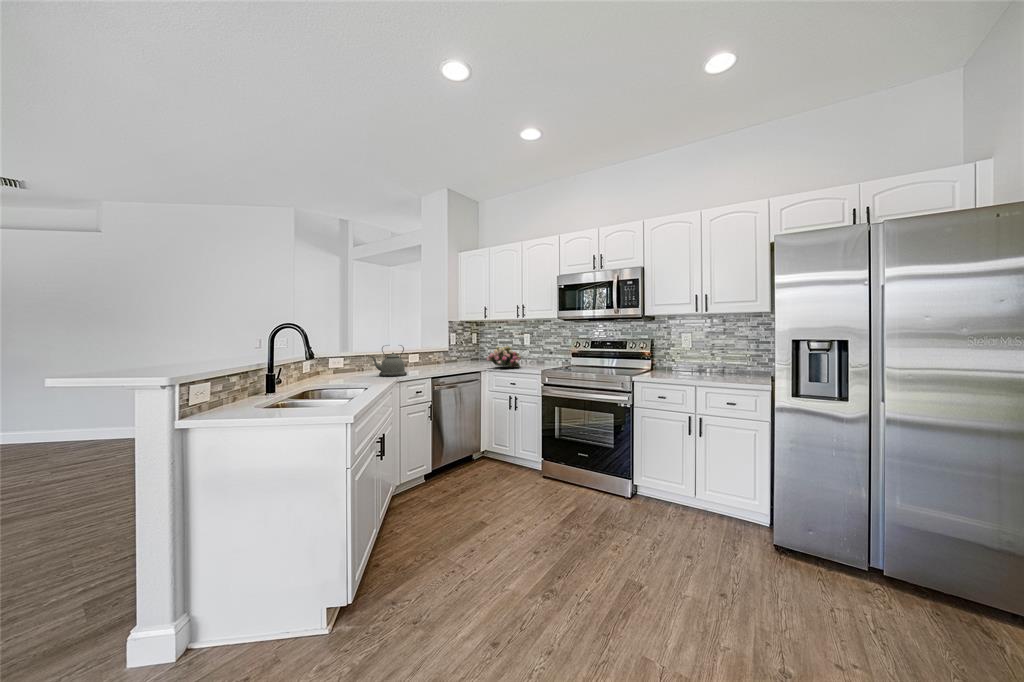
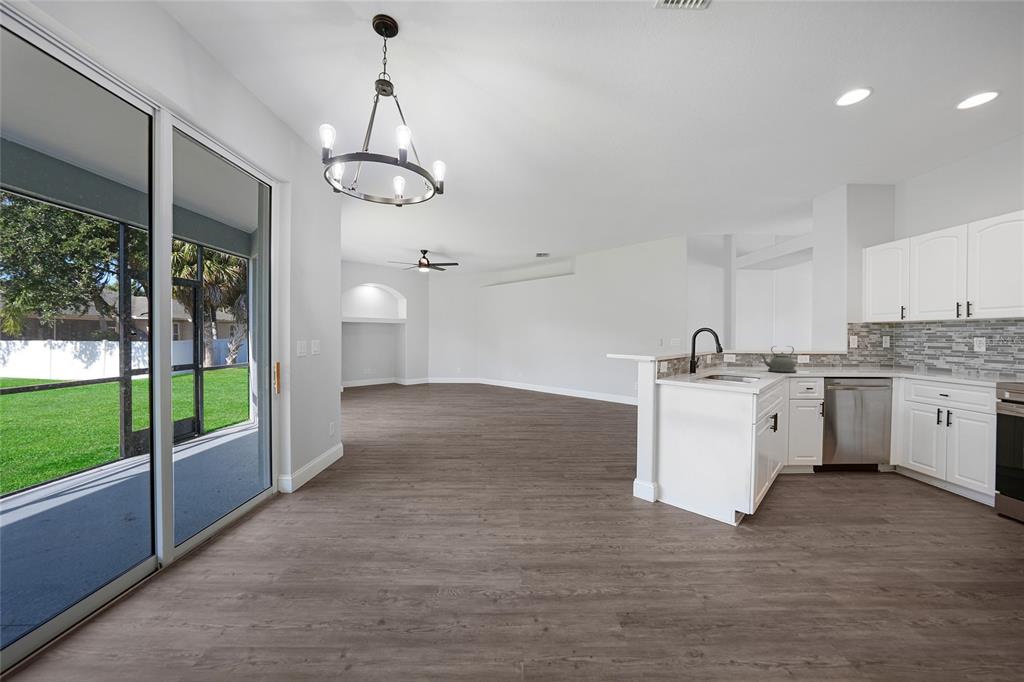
flower arrangement: present [487,346,521,368] -> none [902,351,963,378]

